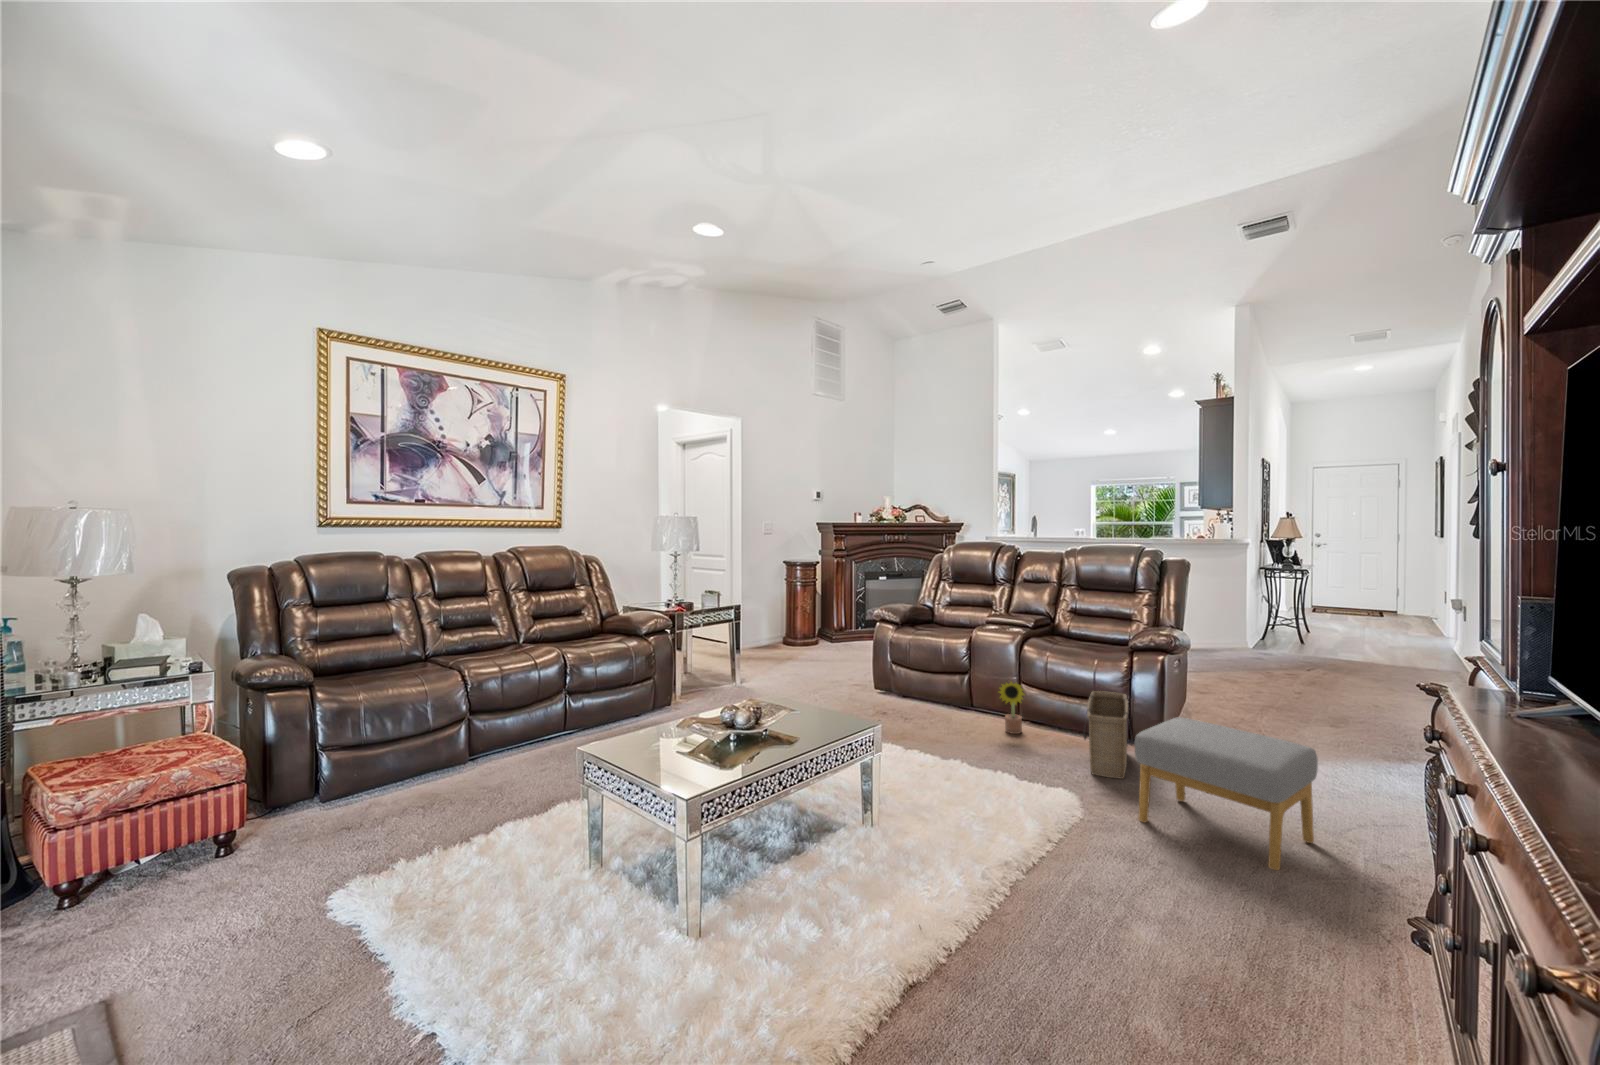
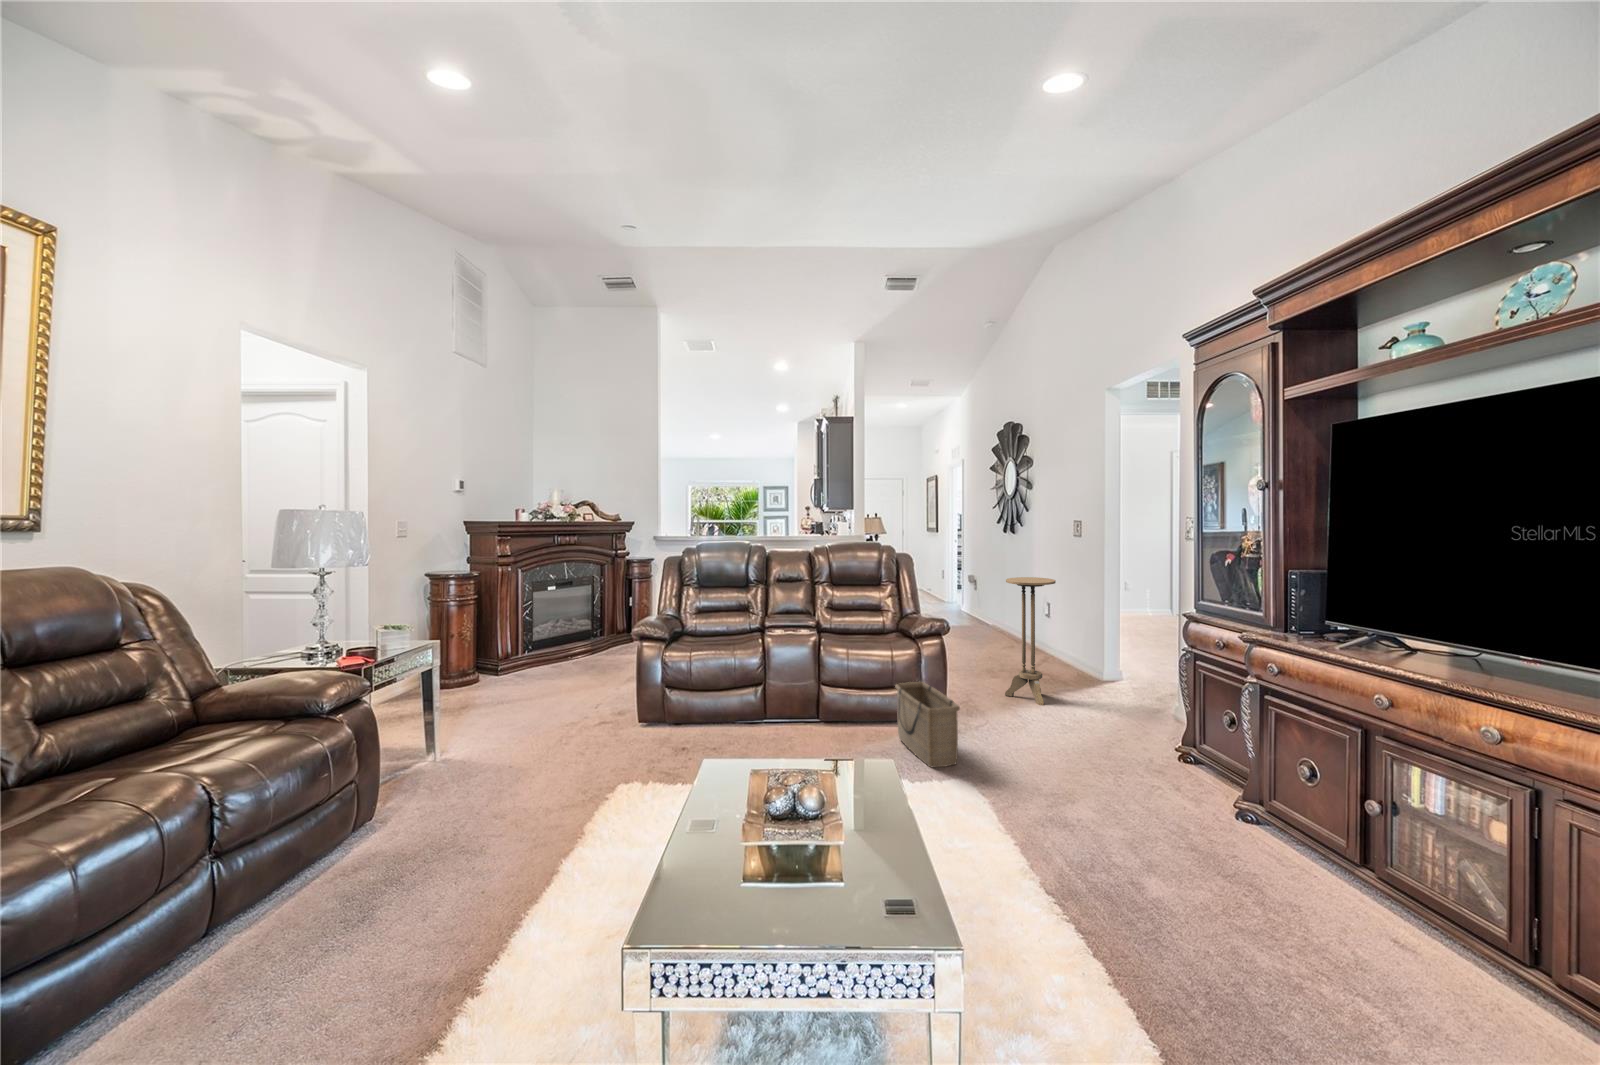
side table: none [1294,597,1368,757] -> present [1005,577,1056,705]
decorative plant: present [999,681,1024,734] -> none [805,687,834,743]
footstool: present [1135,717,1318,870] -> none [1011,696,1149,815]

